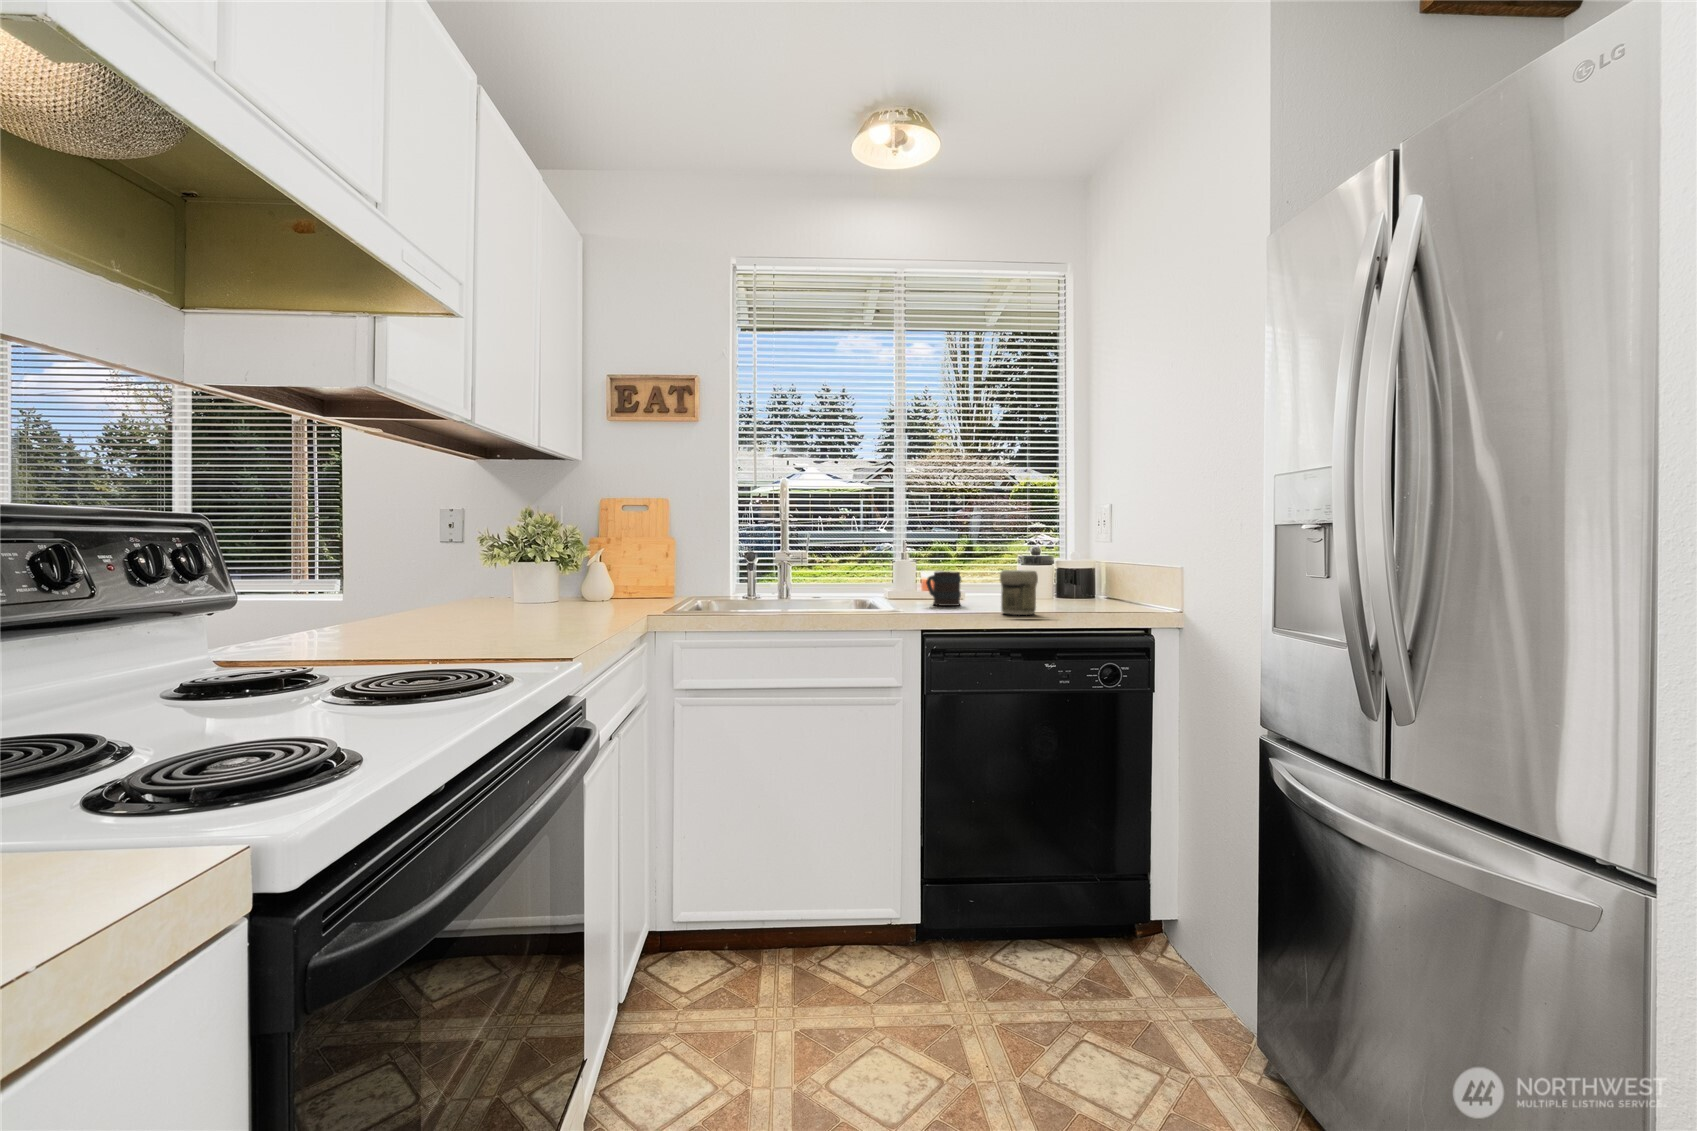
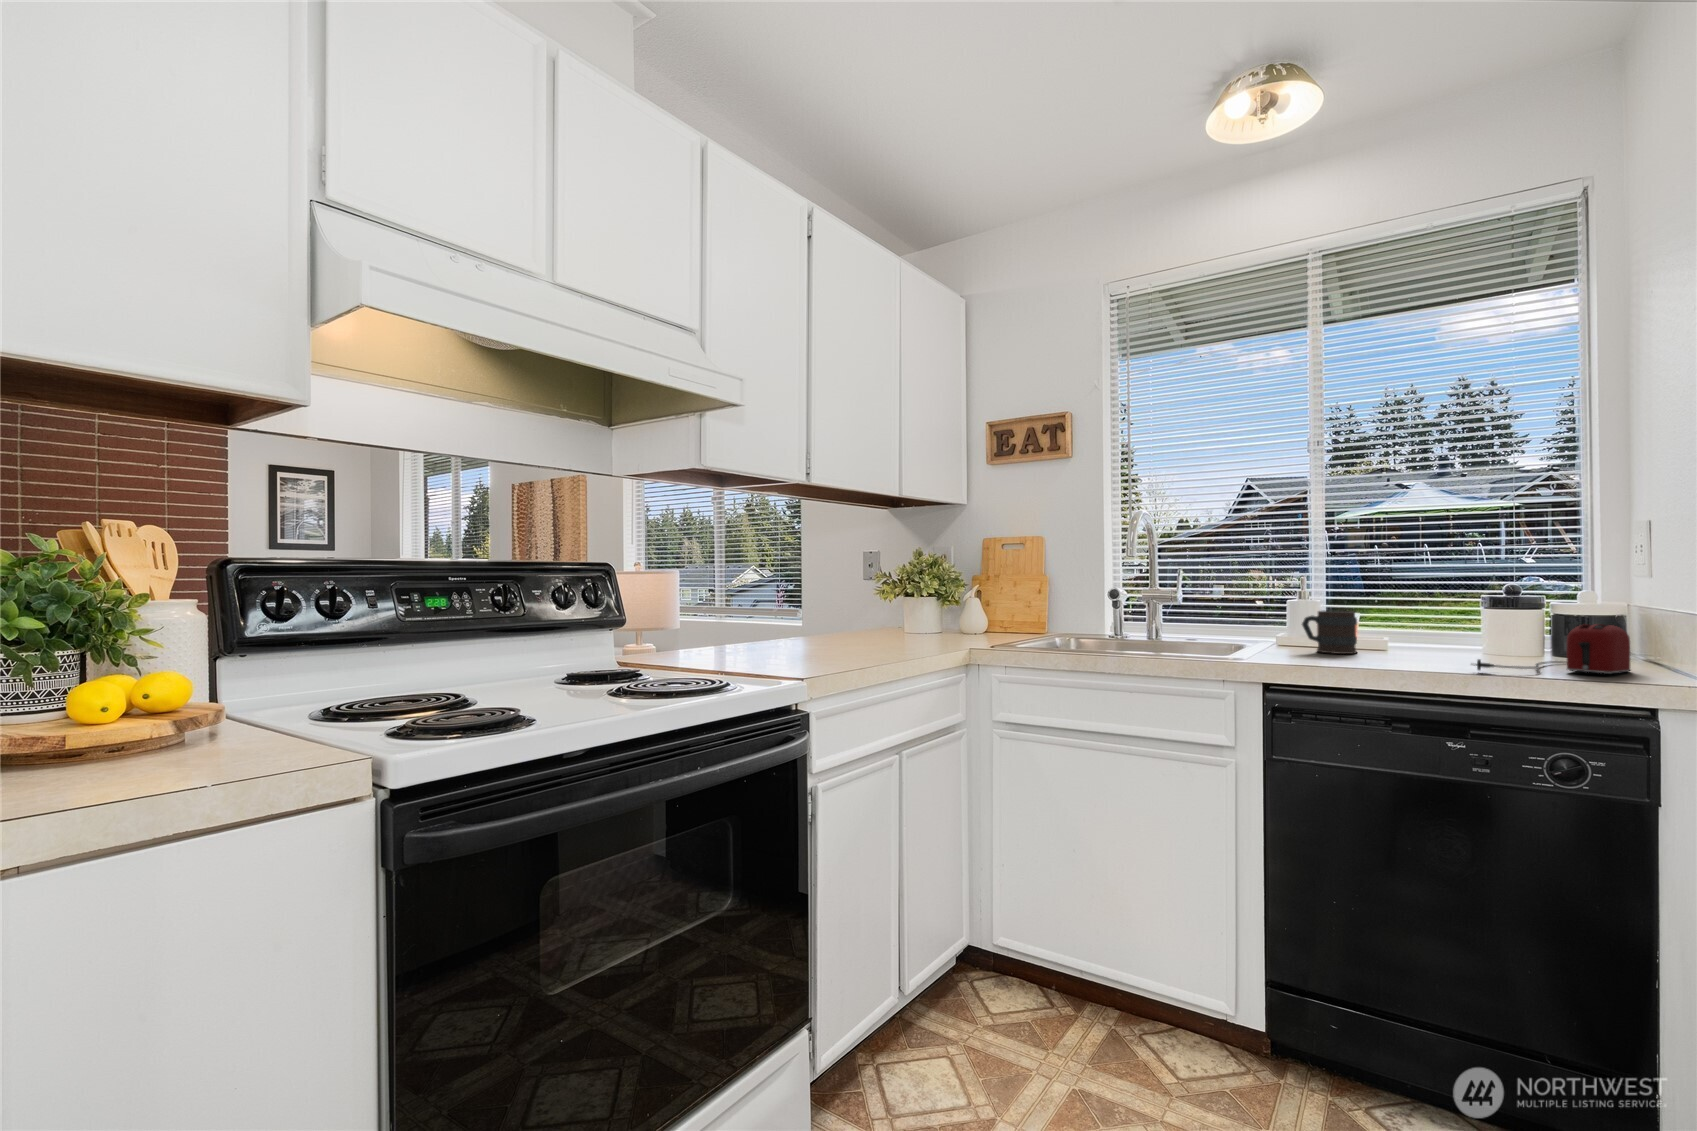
jar: present [1000,570,1038,615] -> none [1376,613,1435,672]
toaster: none [1054,576,1126,611] -> present [1472,624,1631,674]

